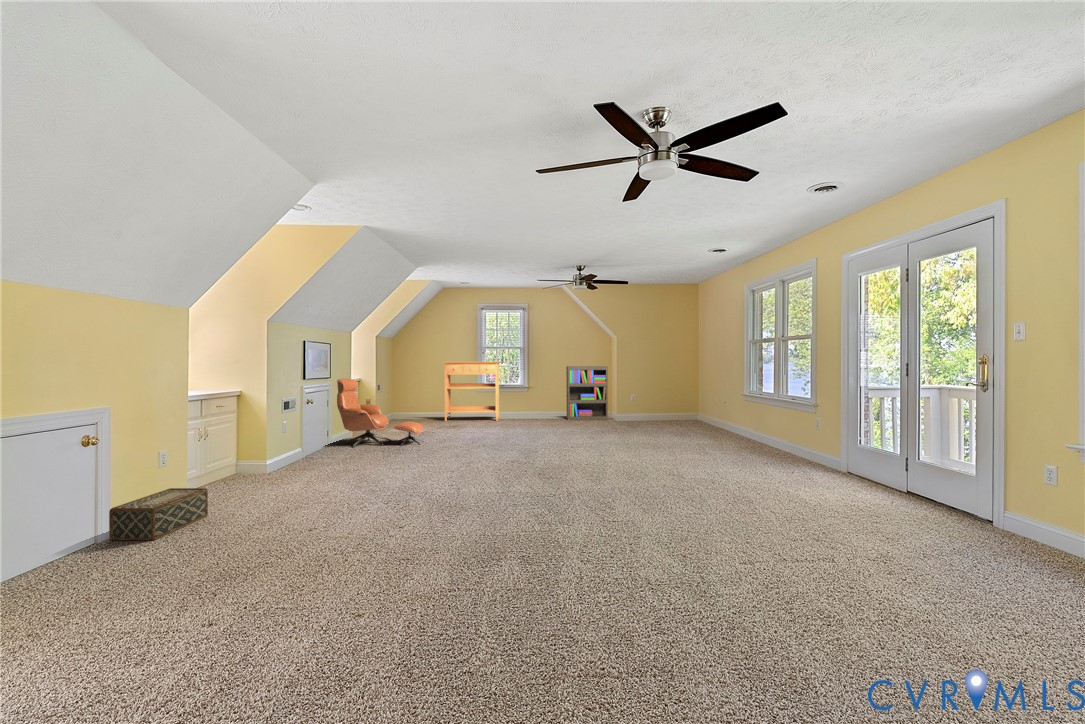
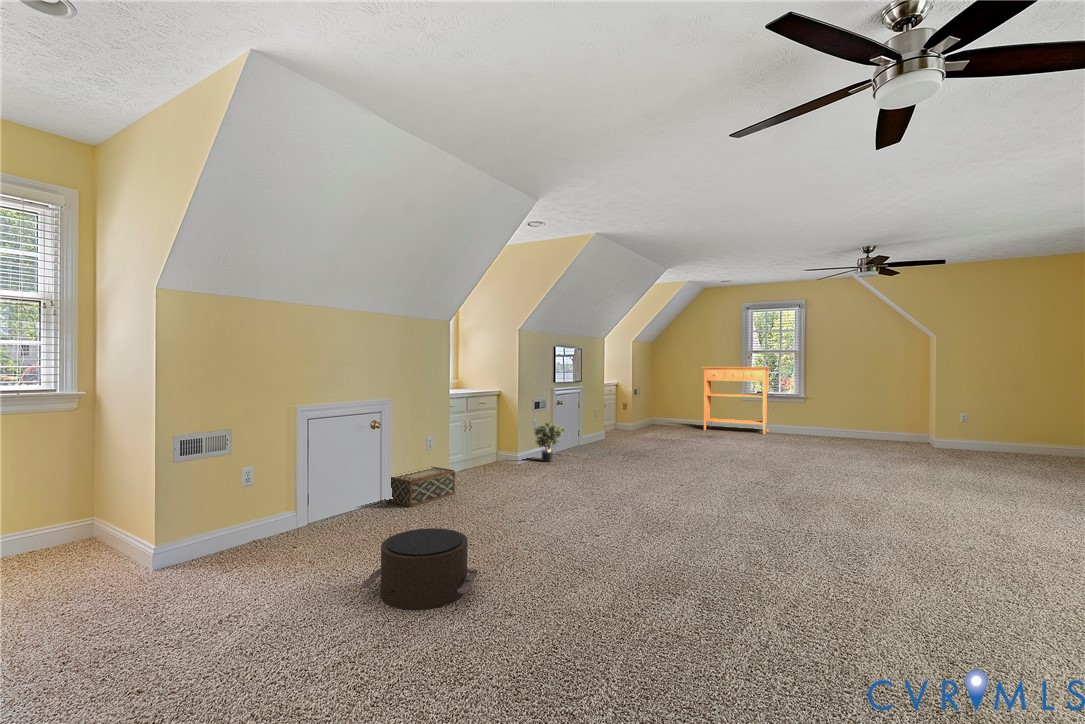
bookshelf: present [566,366,608,420] -> none [860,374,922,445]
lounge chair: present [337,379,424,447] -> none [586,381,670,452]
potted plant: none [286,424,324,467] -> present [535,422,565,462]
pouf: none [164,548,310,646] -> present [361,528,478,610]

